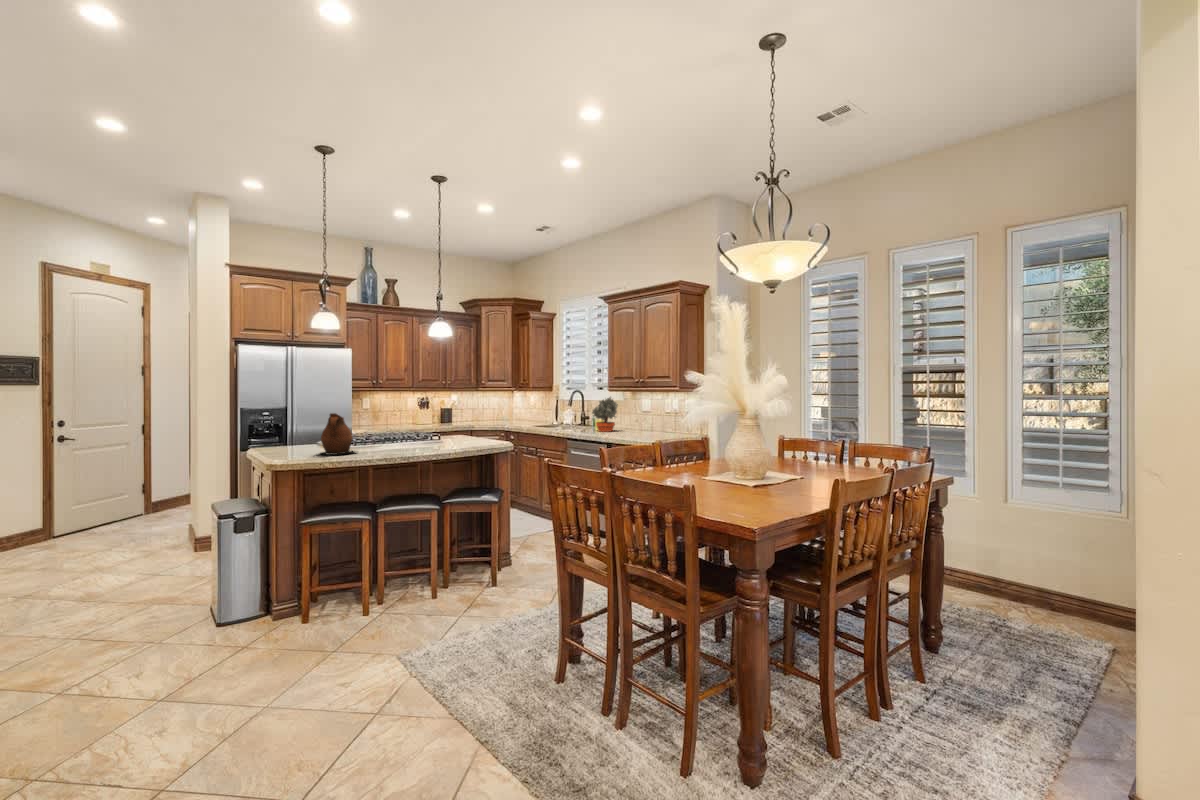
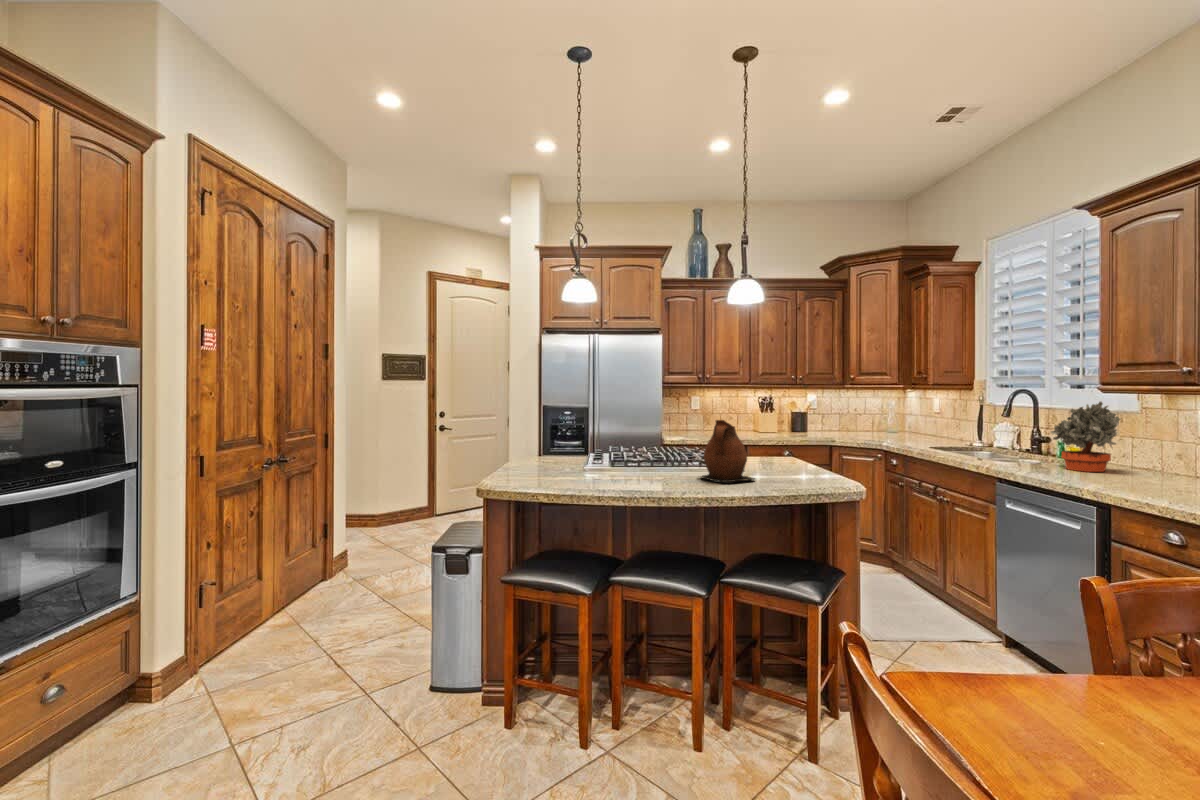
ceramic pitcher: present [320,413,356,455] -> present [701,420,755,482]

